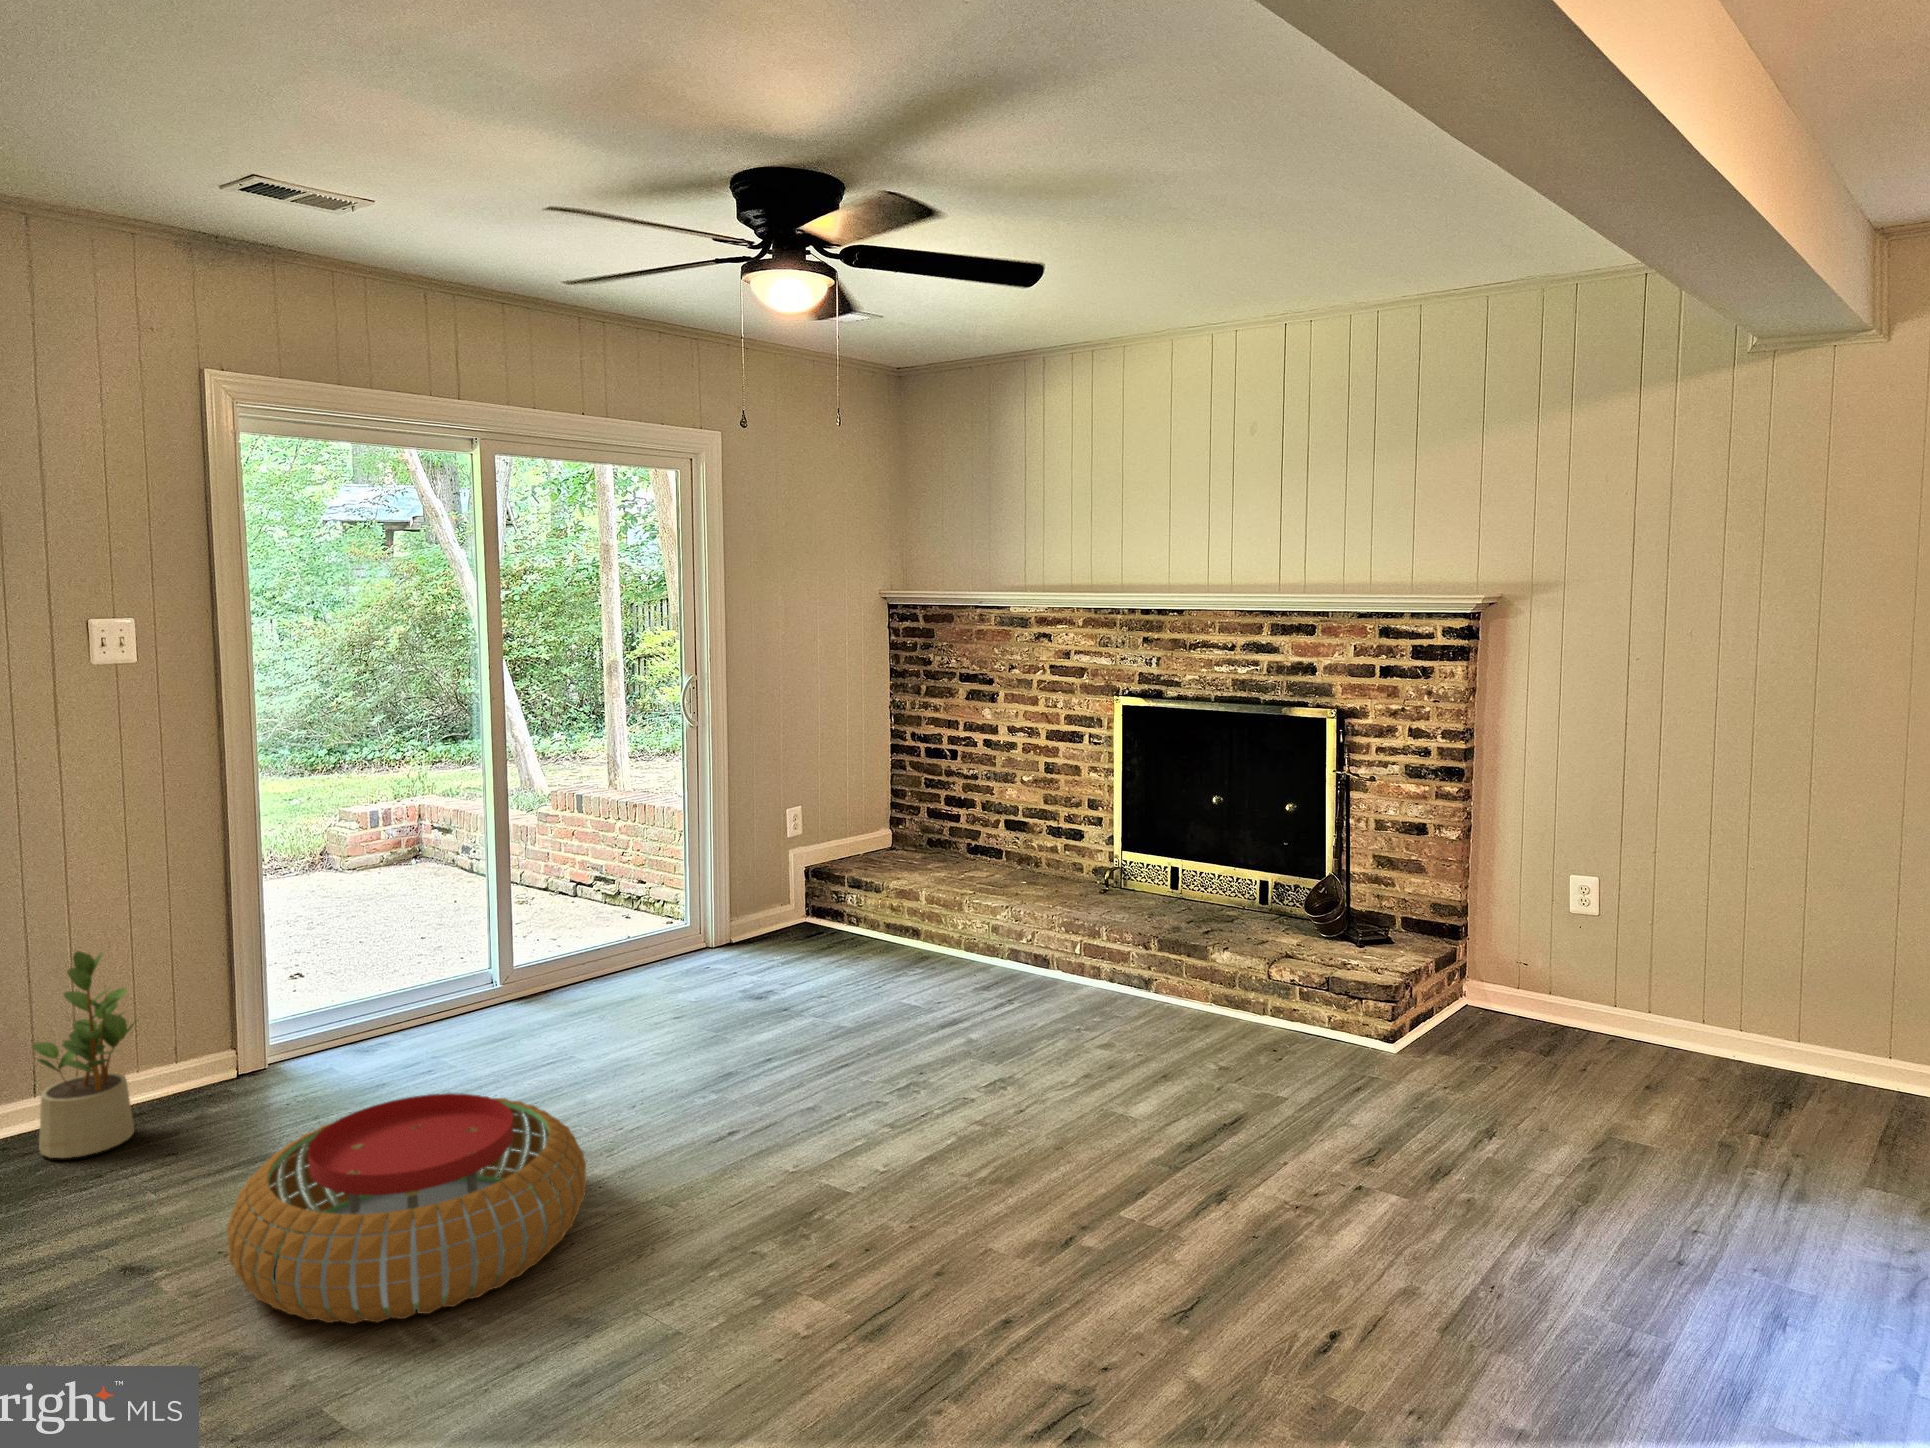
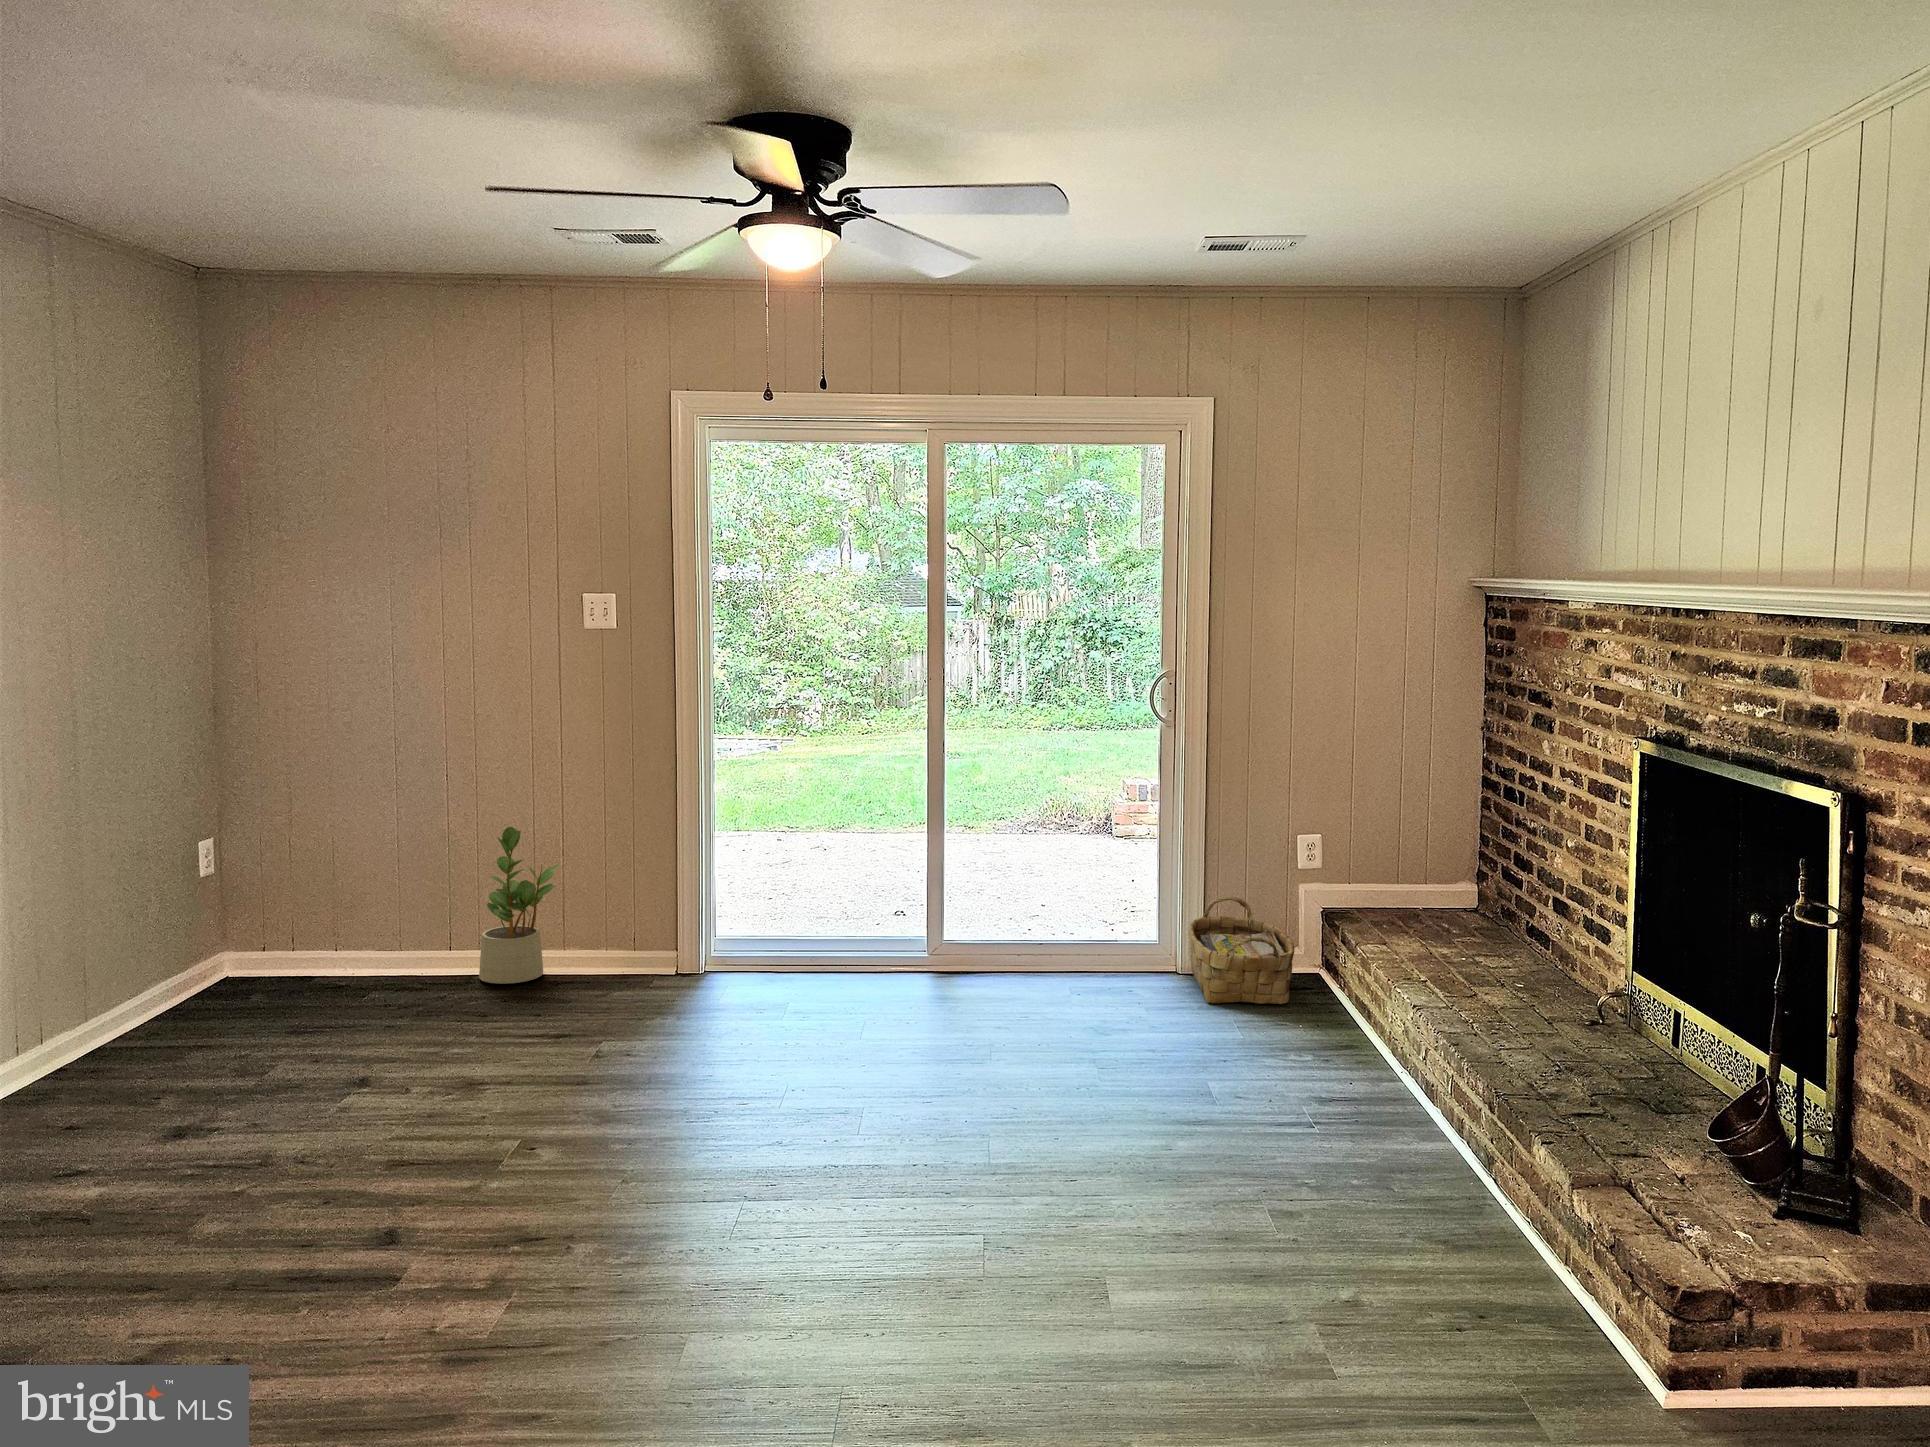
woven basket: none [745,866,847,954] -> present [1188,896,1295,1004]
pouf: present [227,1093,586,1324] -> none [322,988,624,1157]

